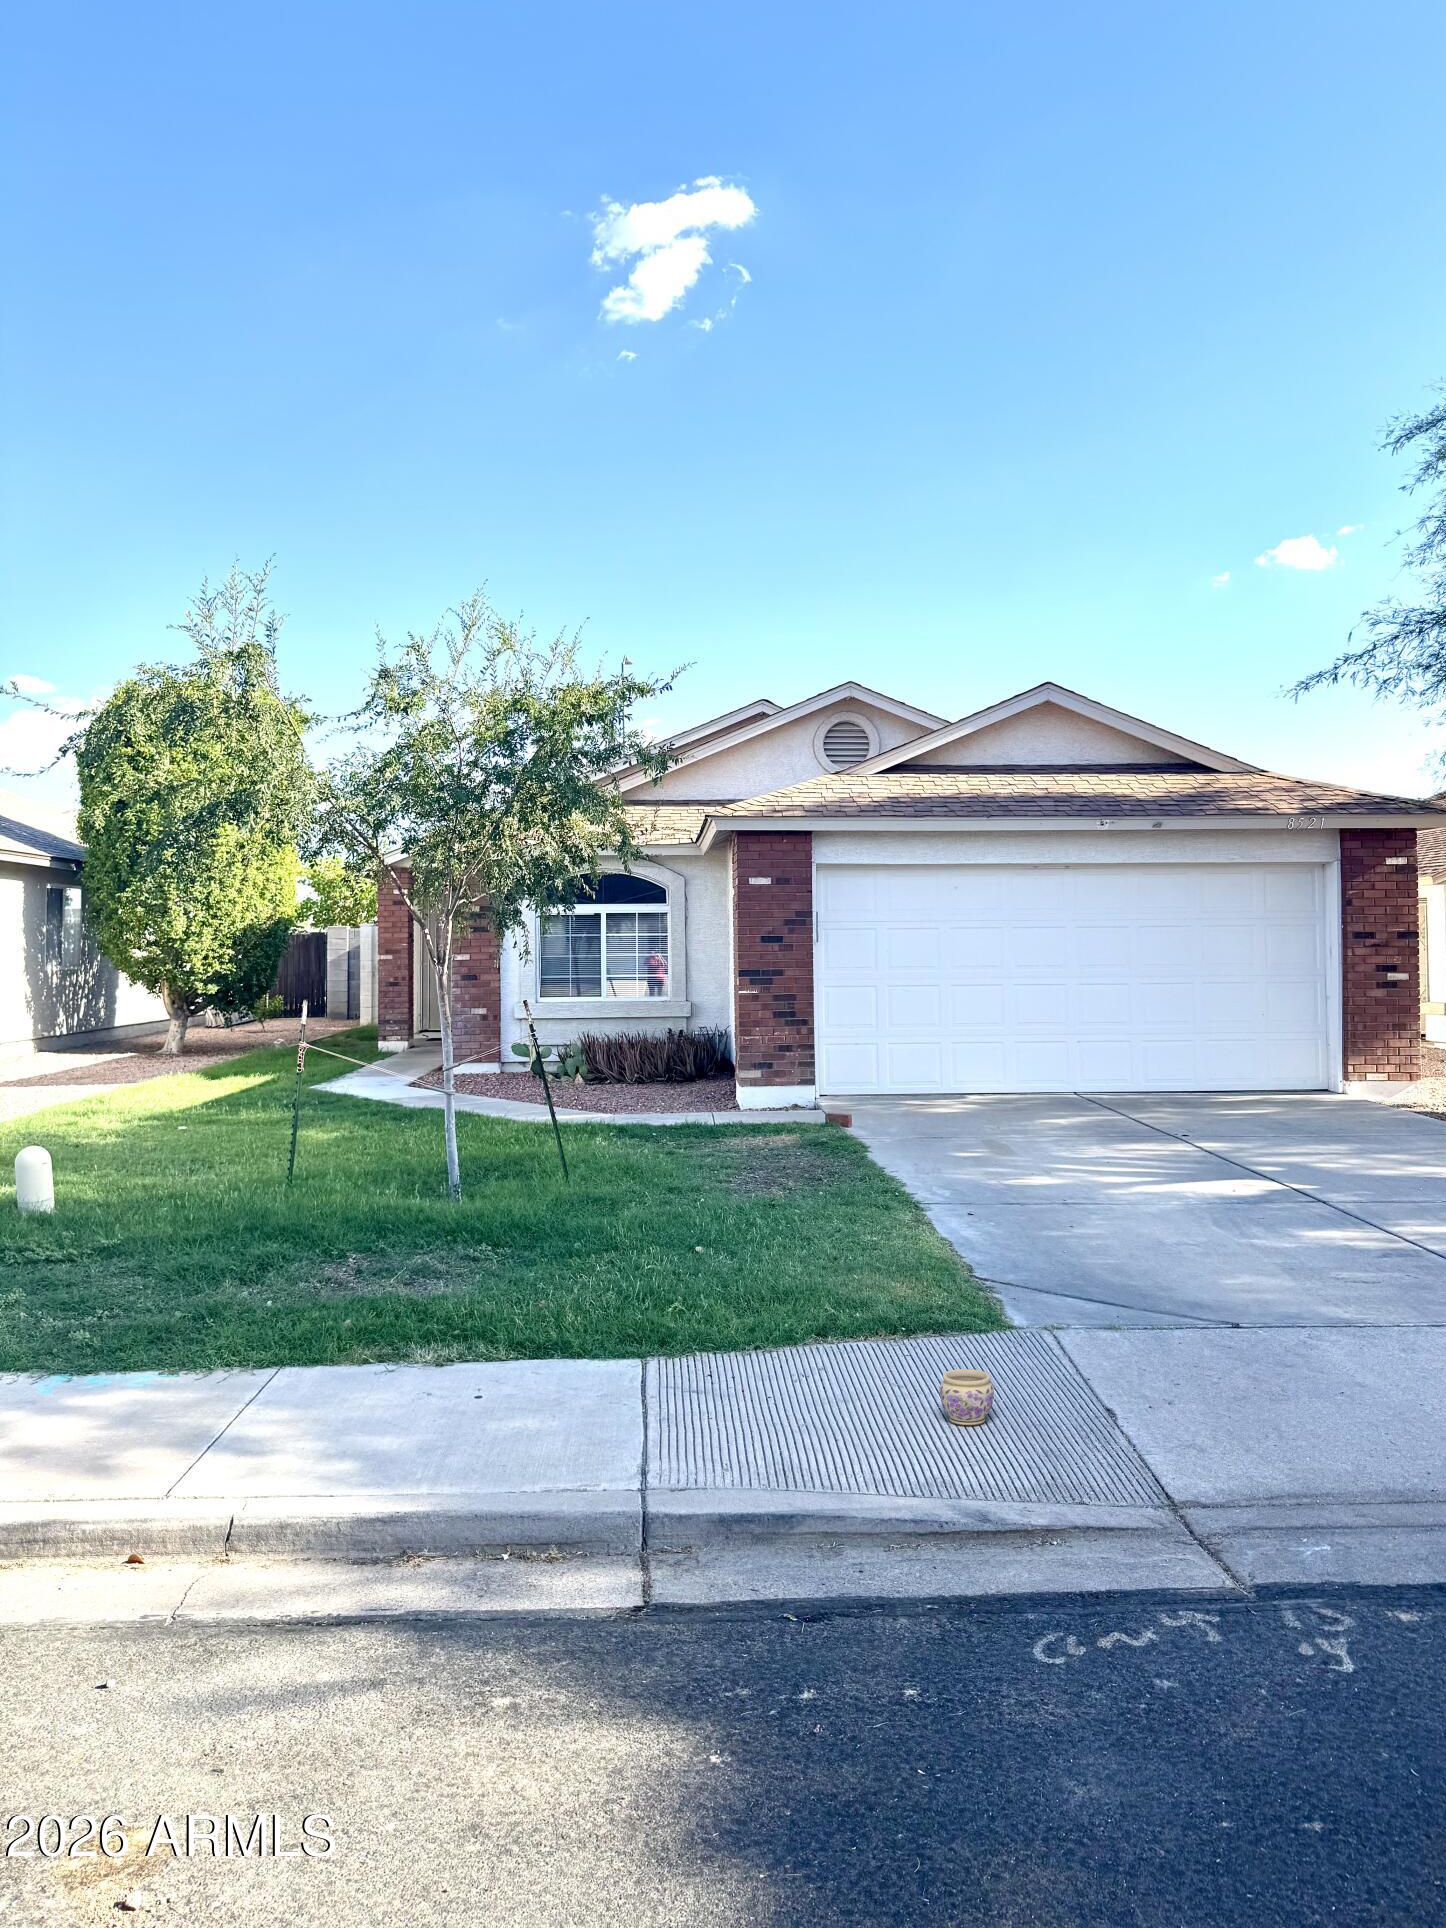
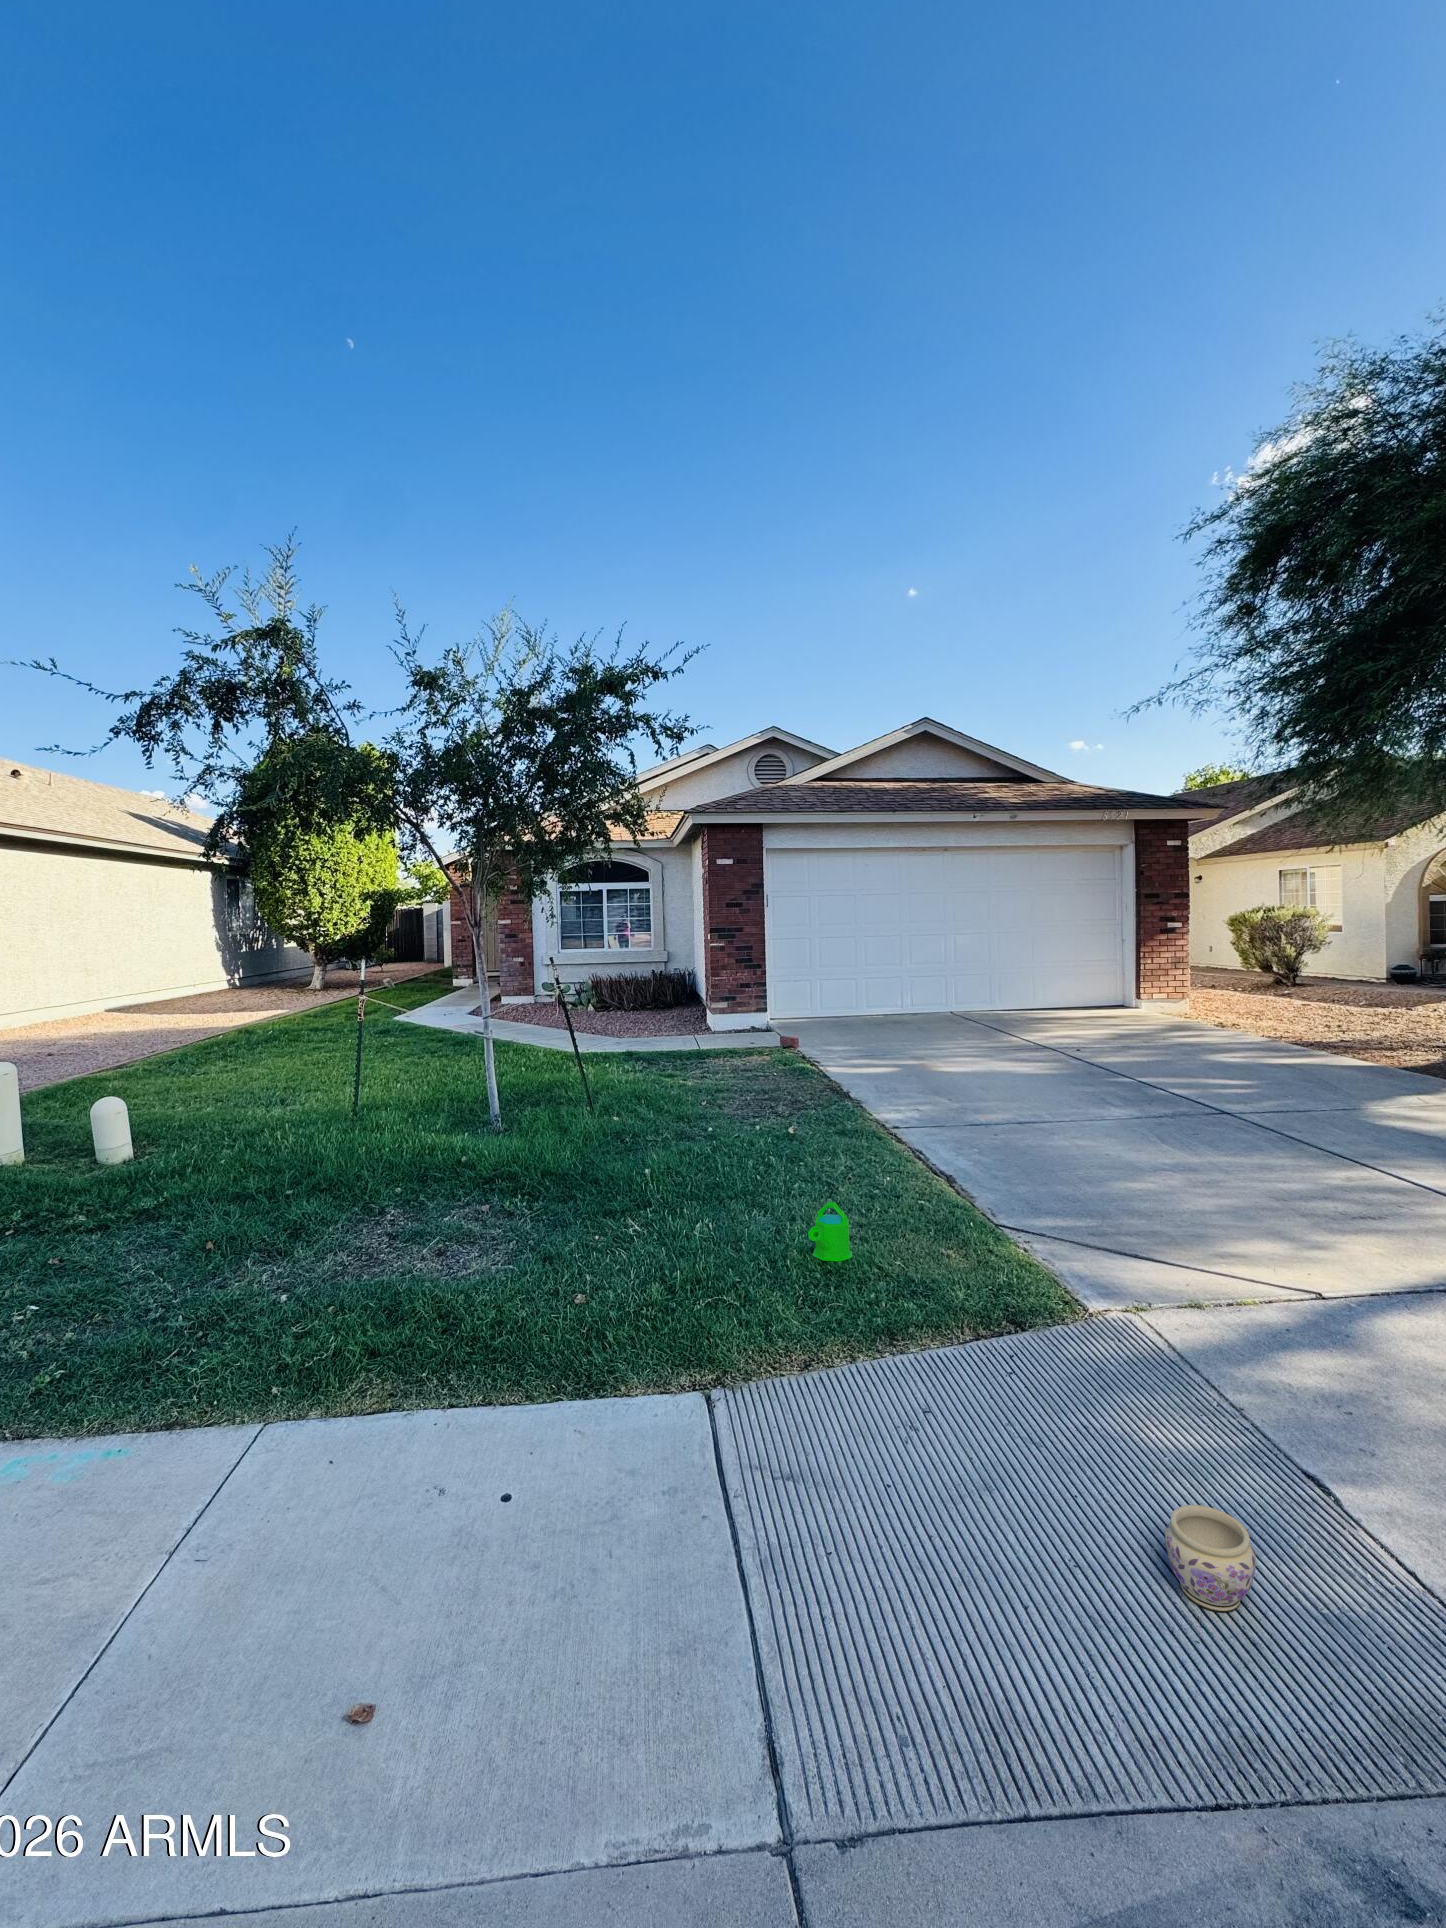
watering can: none [764,1229,810,1284] -> present [808,1202,853,1262]

